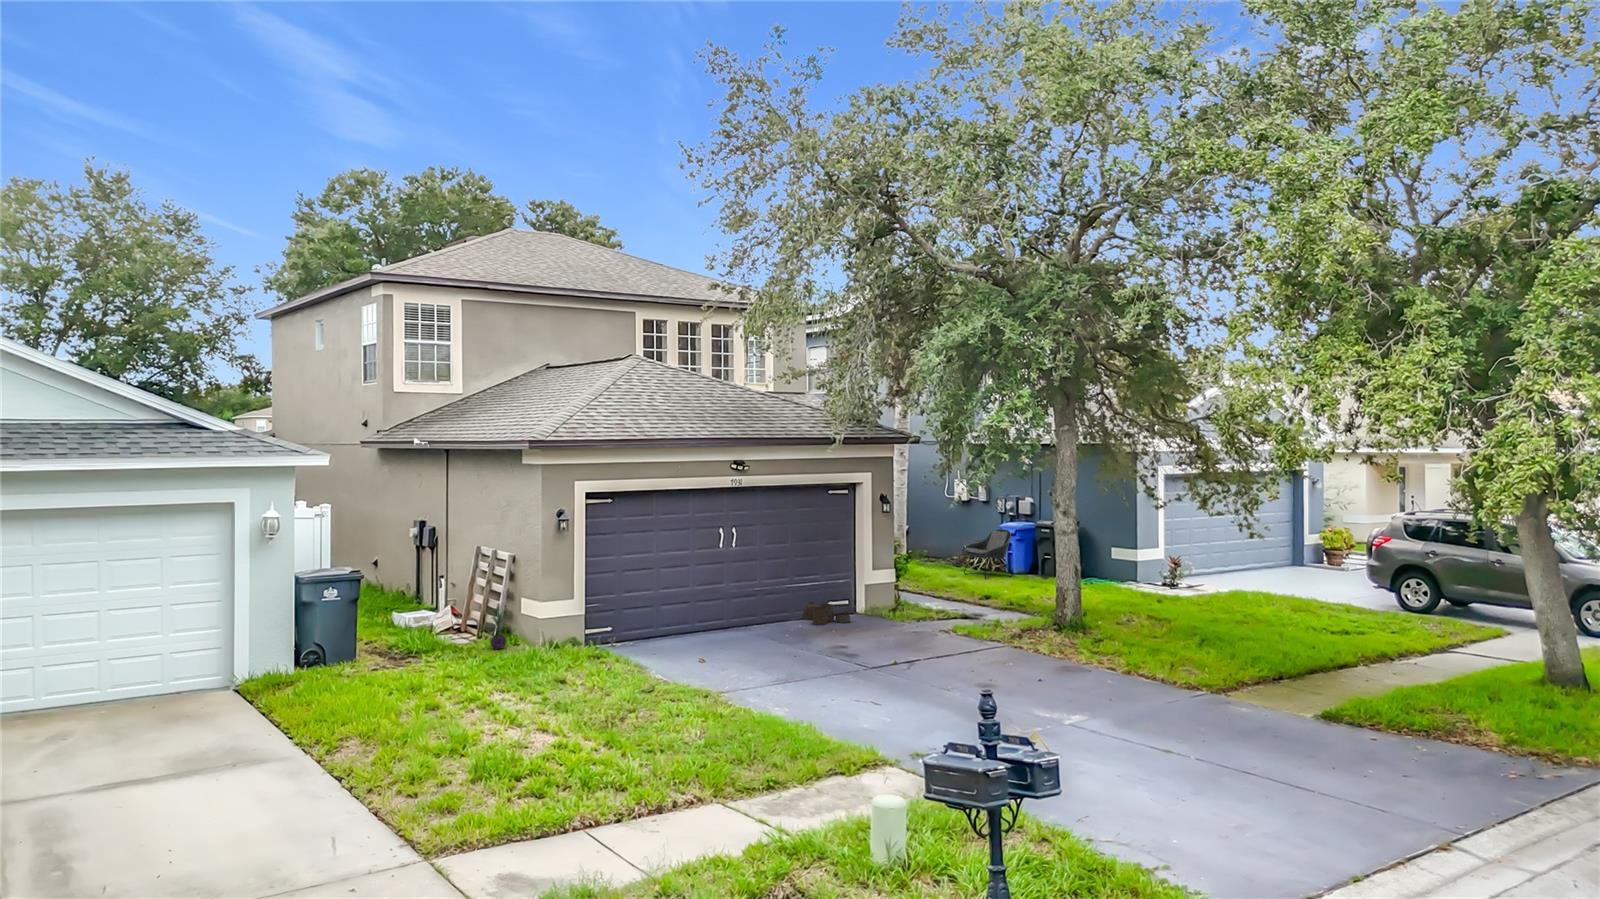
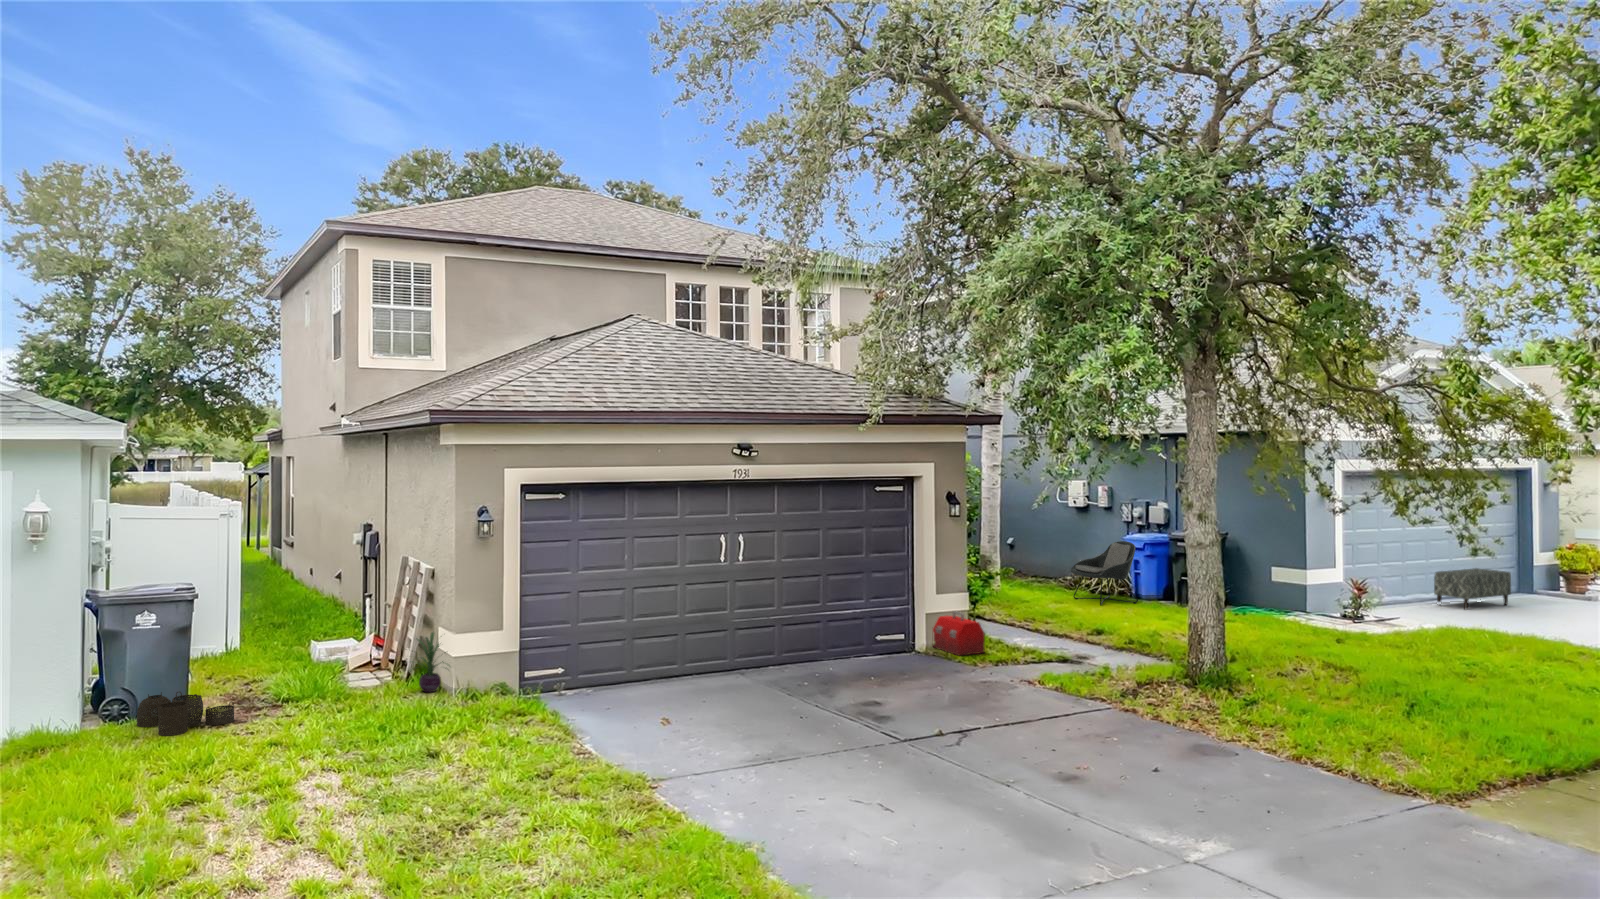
bench: none [1229,547,1283,578] -> present [1434,568,1511,610]
toolbox: none [867,583,907,616] -> present [933,611,985,655]
woven basket: present [803,602,850,625] -> present [137,692,234,735]

